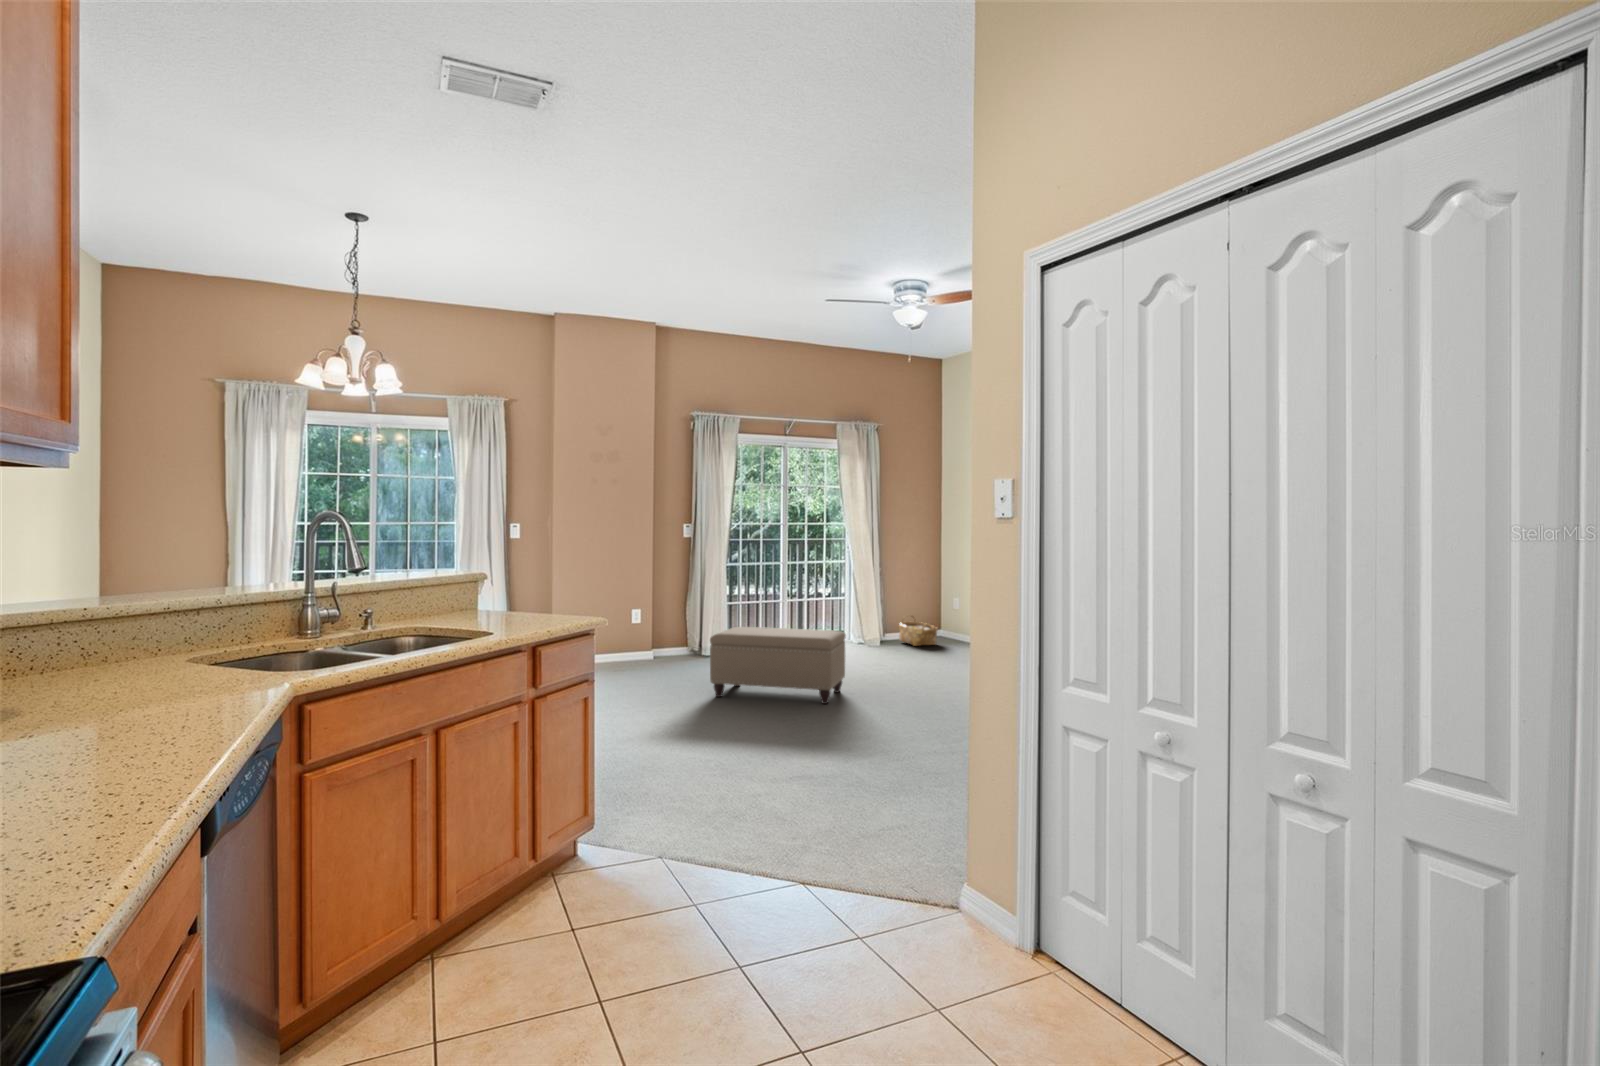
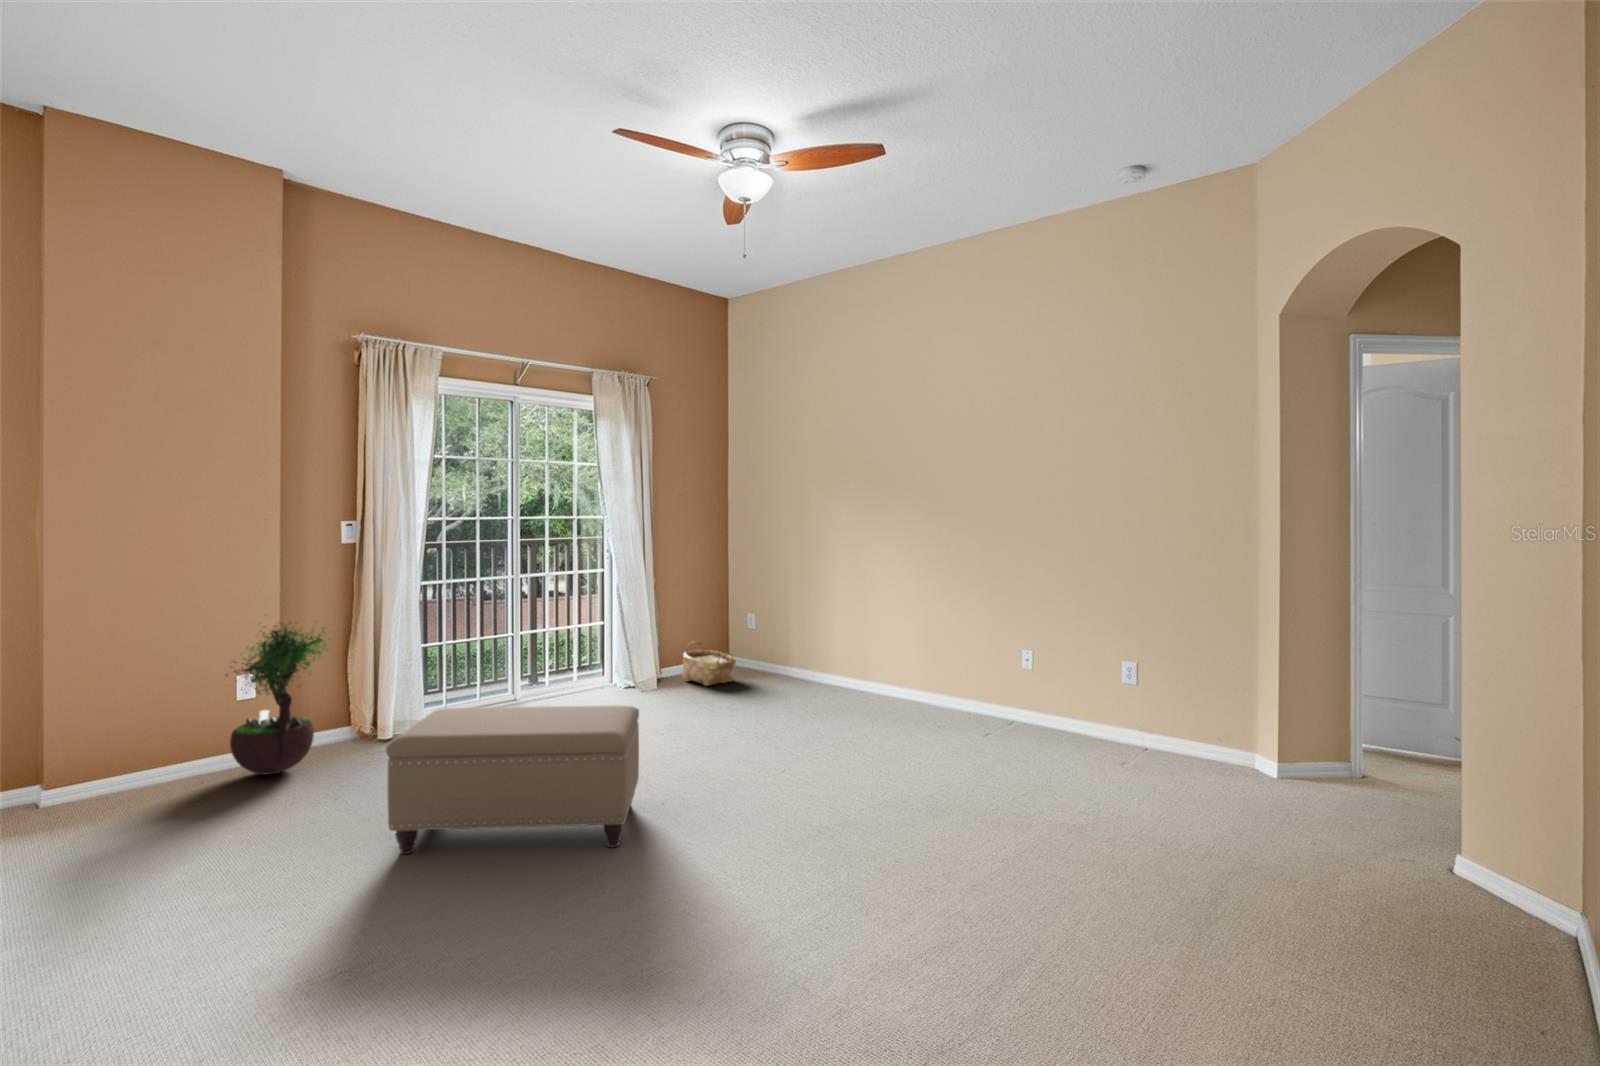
potted tree: none [629,574,681,666] -> present [226,621,329,775]

